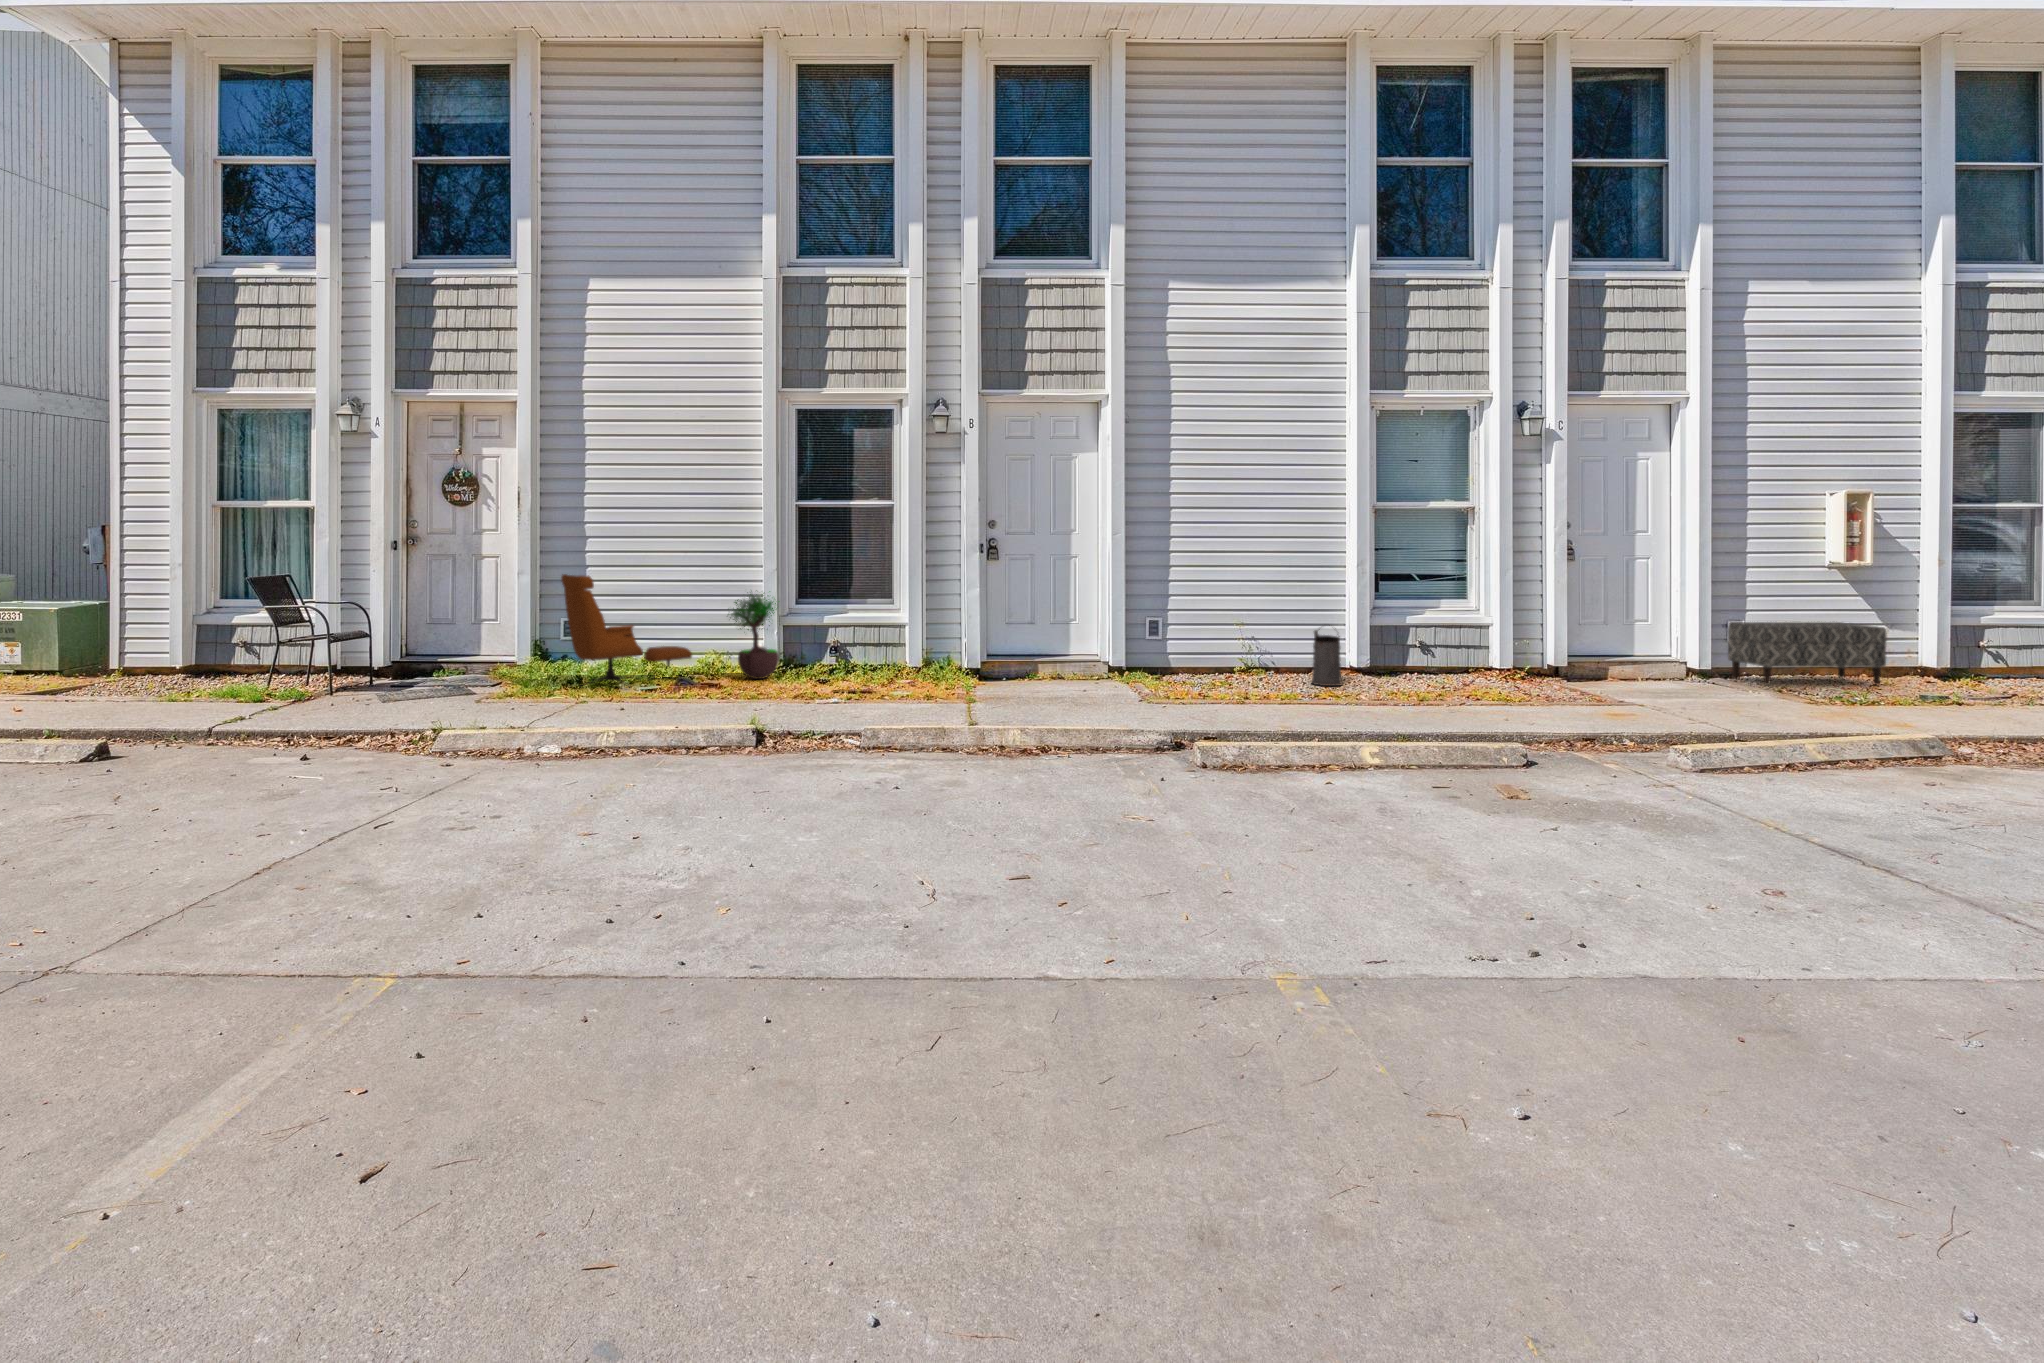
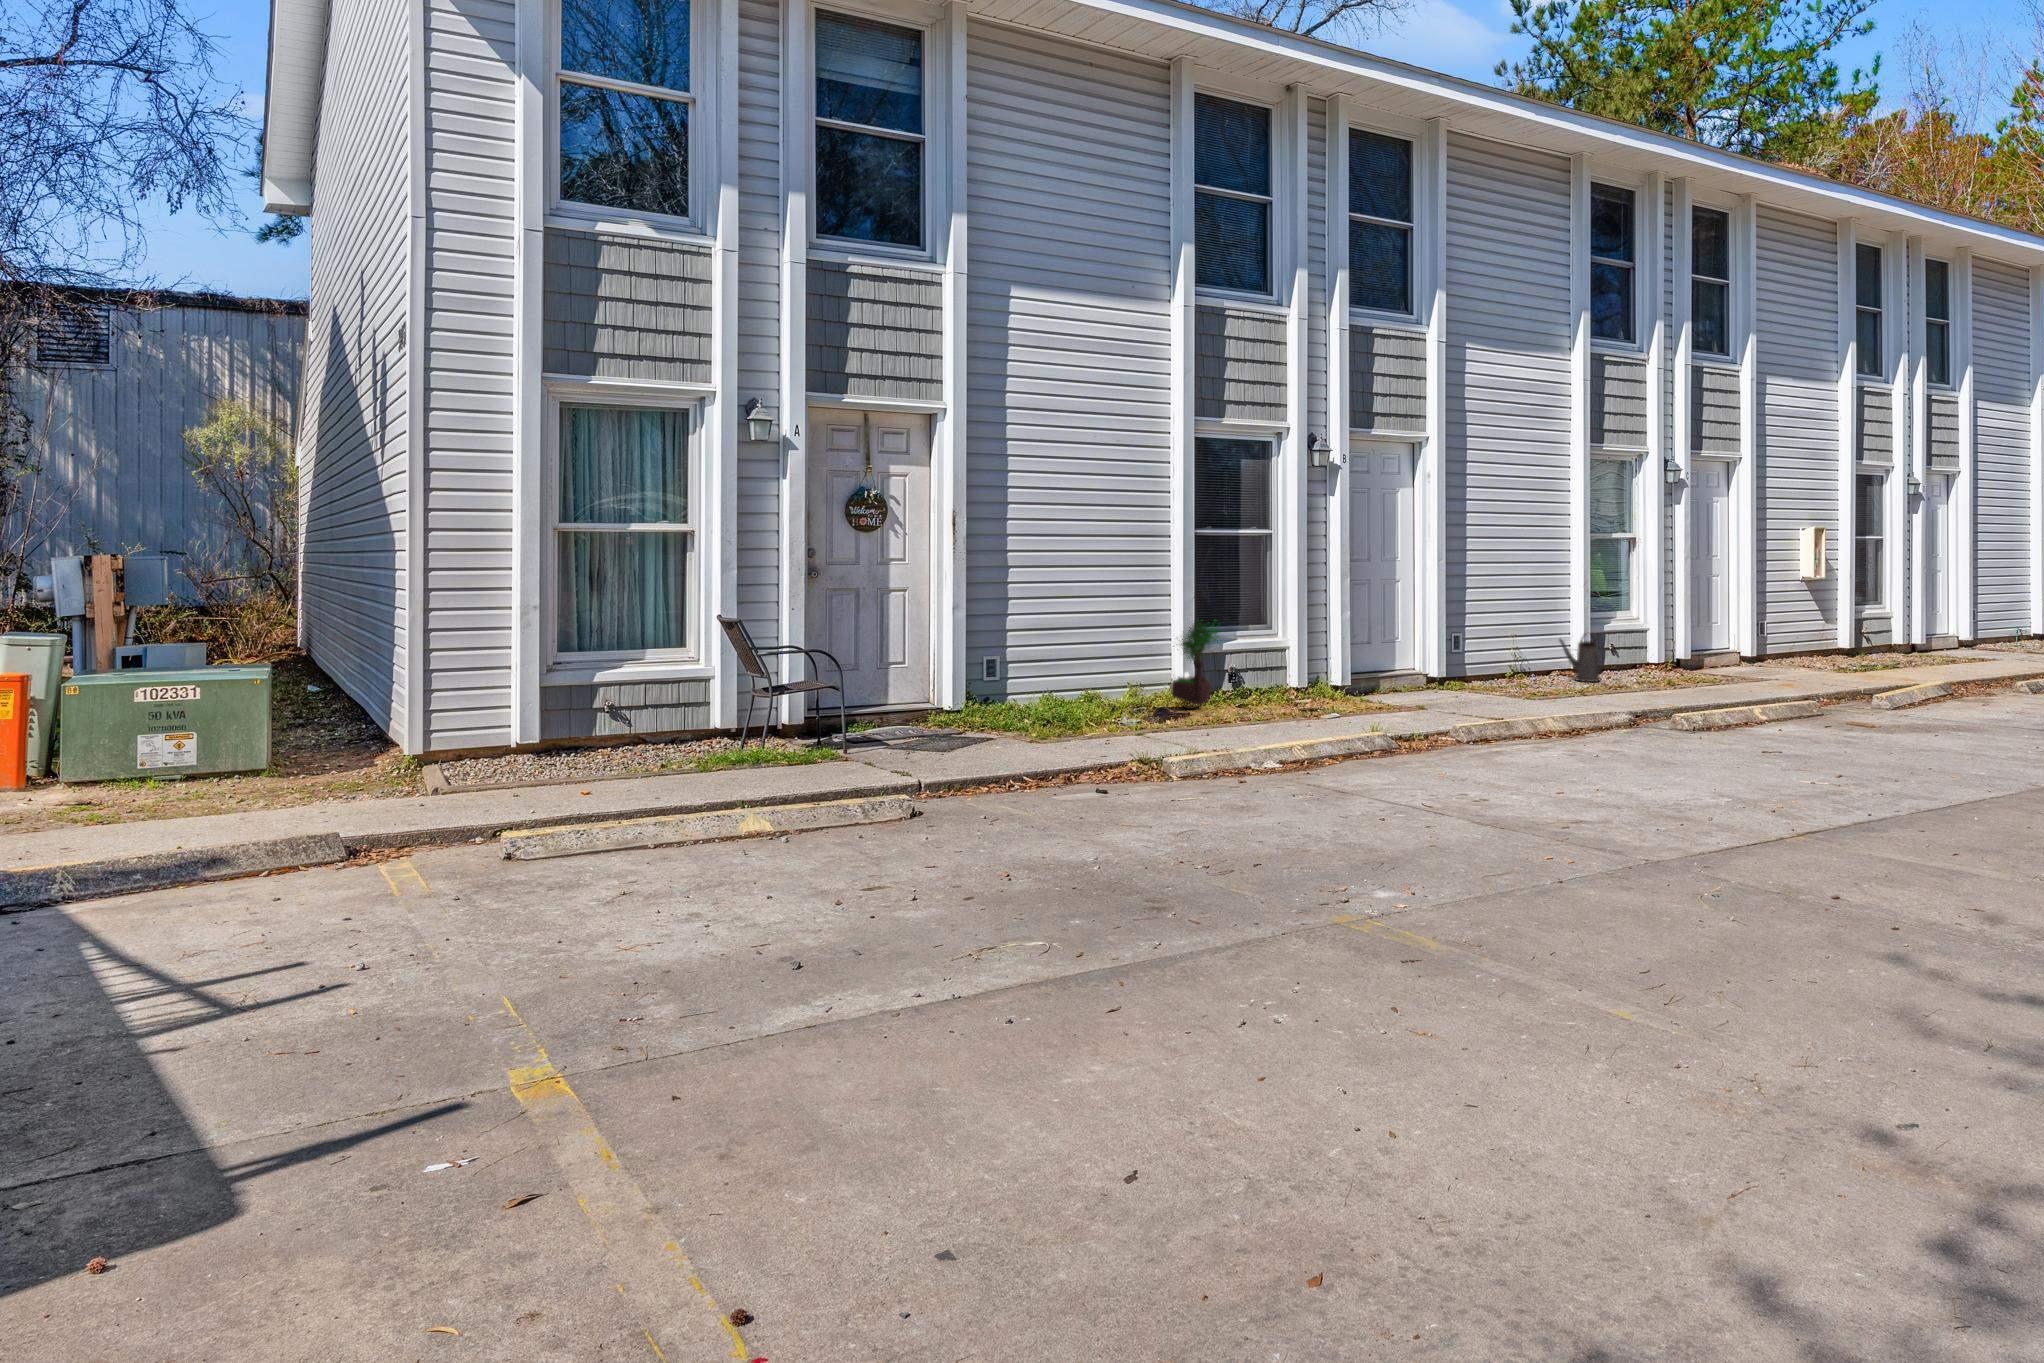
lounge chair: present [561,574,692,687] -> none [1056,607,1132,728]
bench: present [1728,622,1887,685] -> none [1761,619,1843,664]

